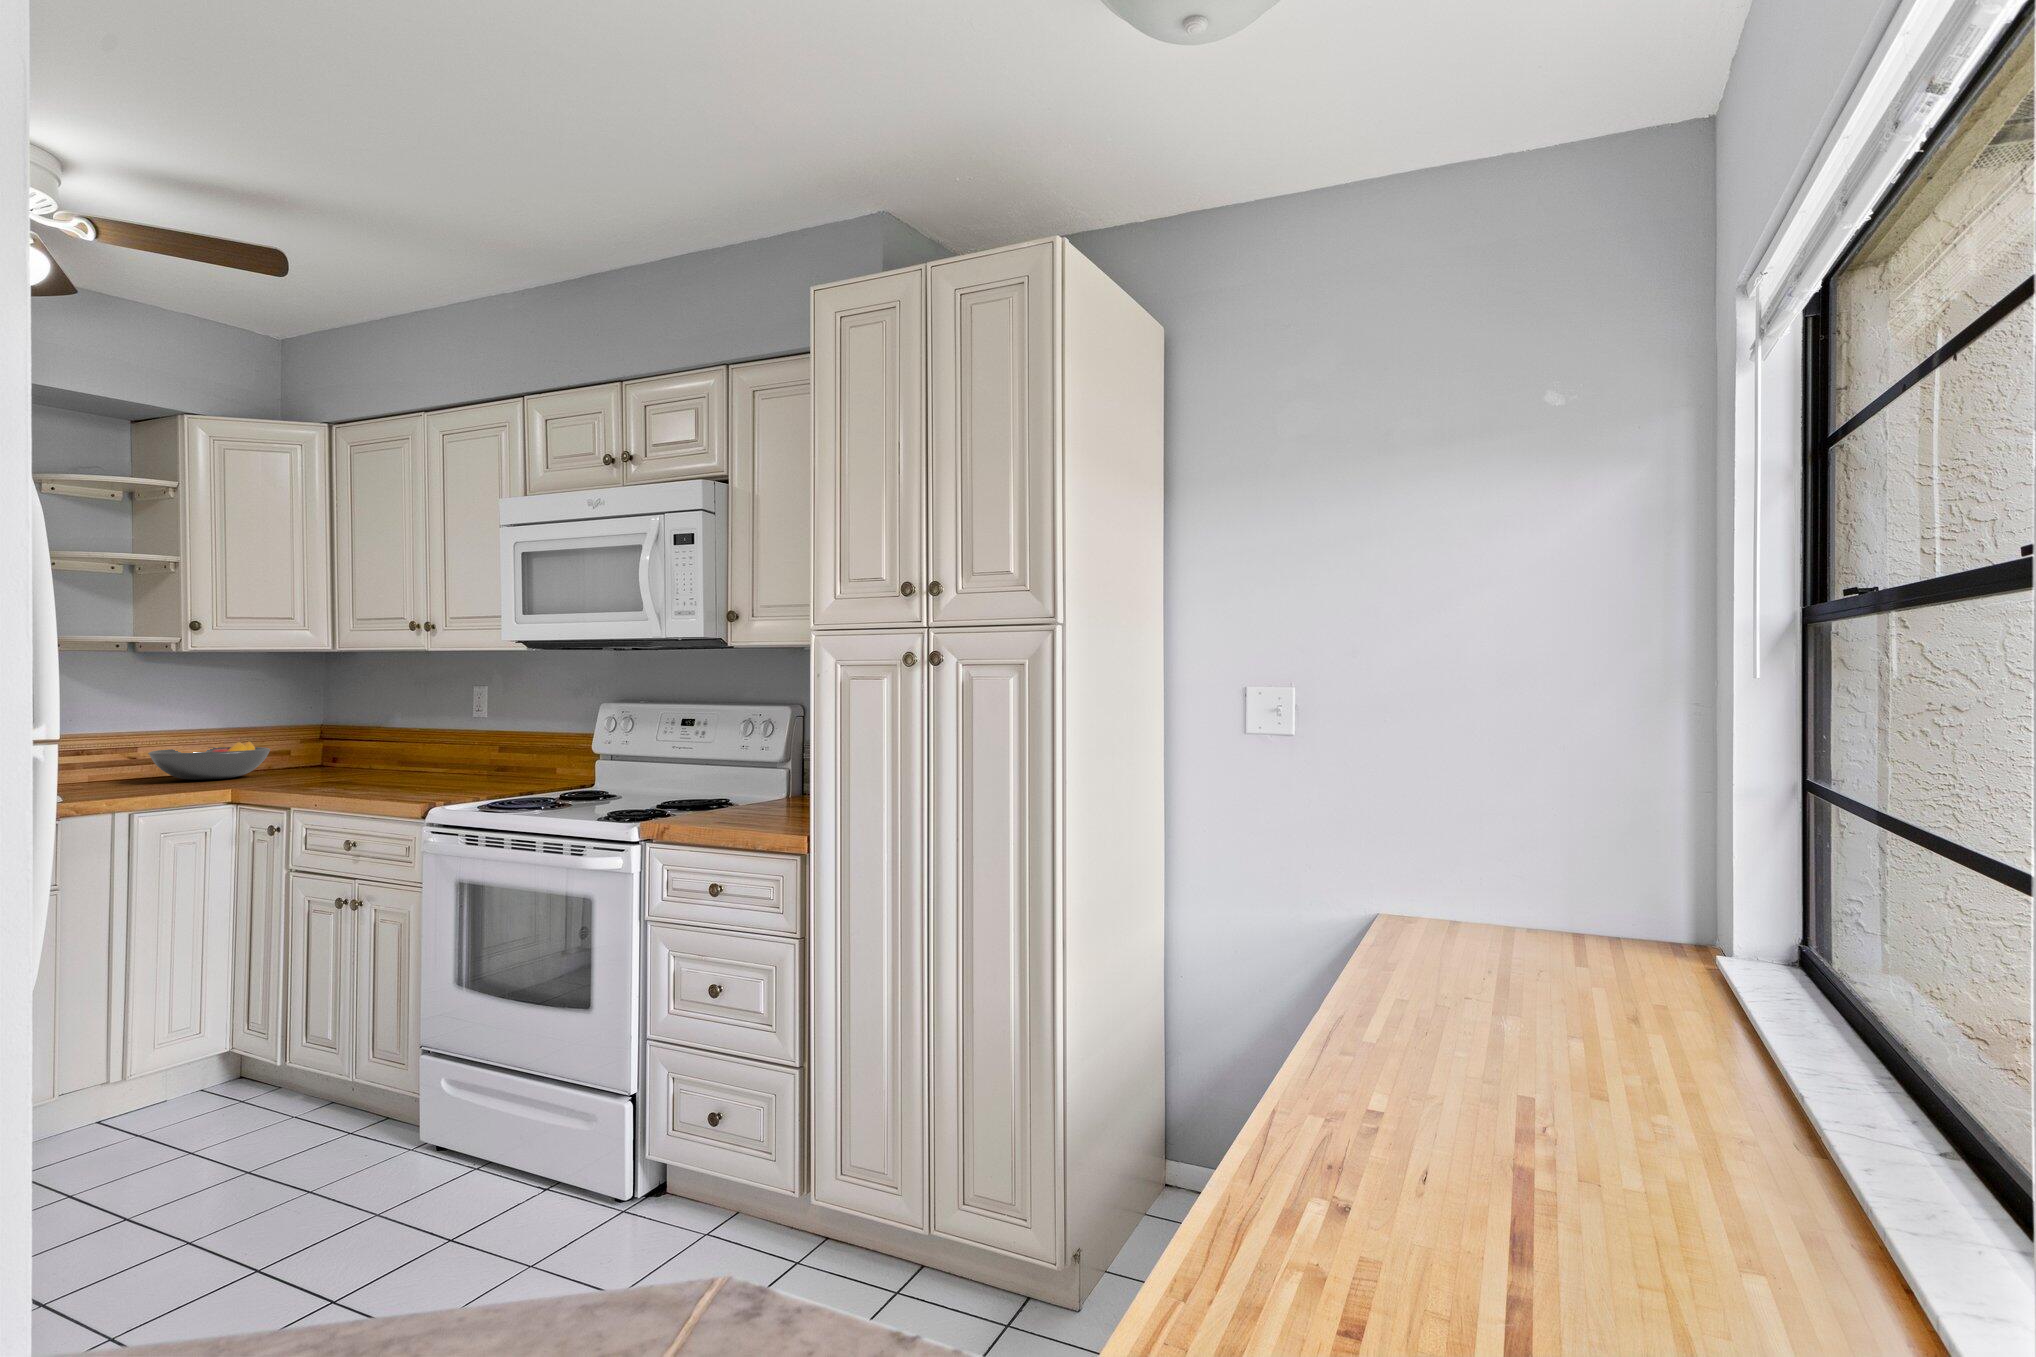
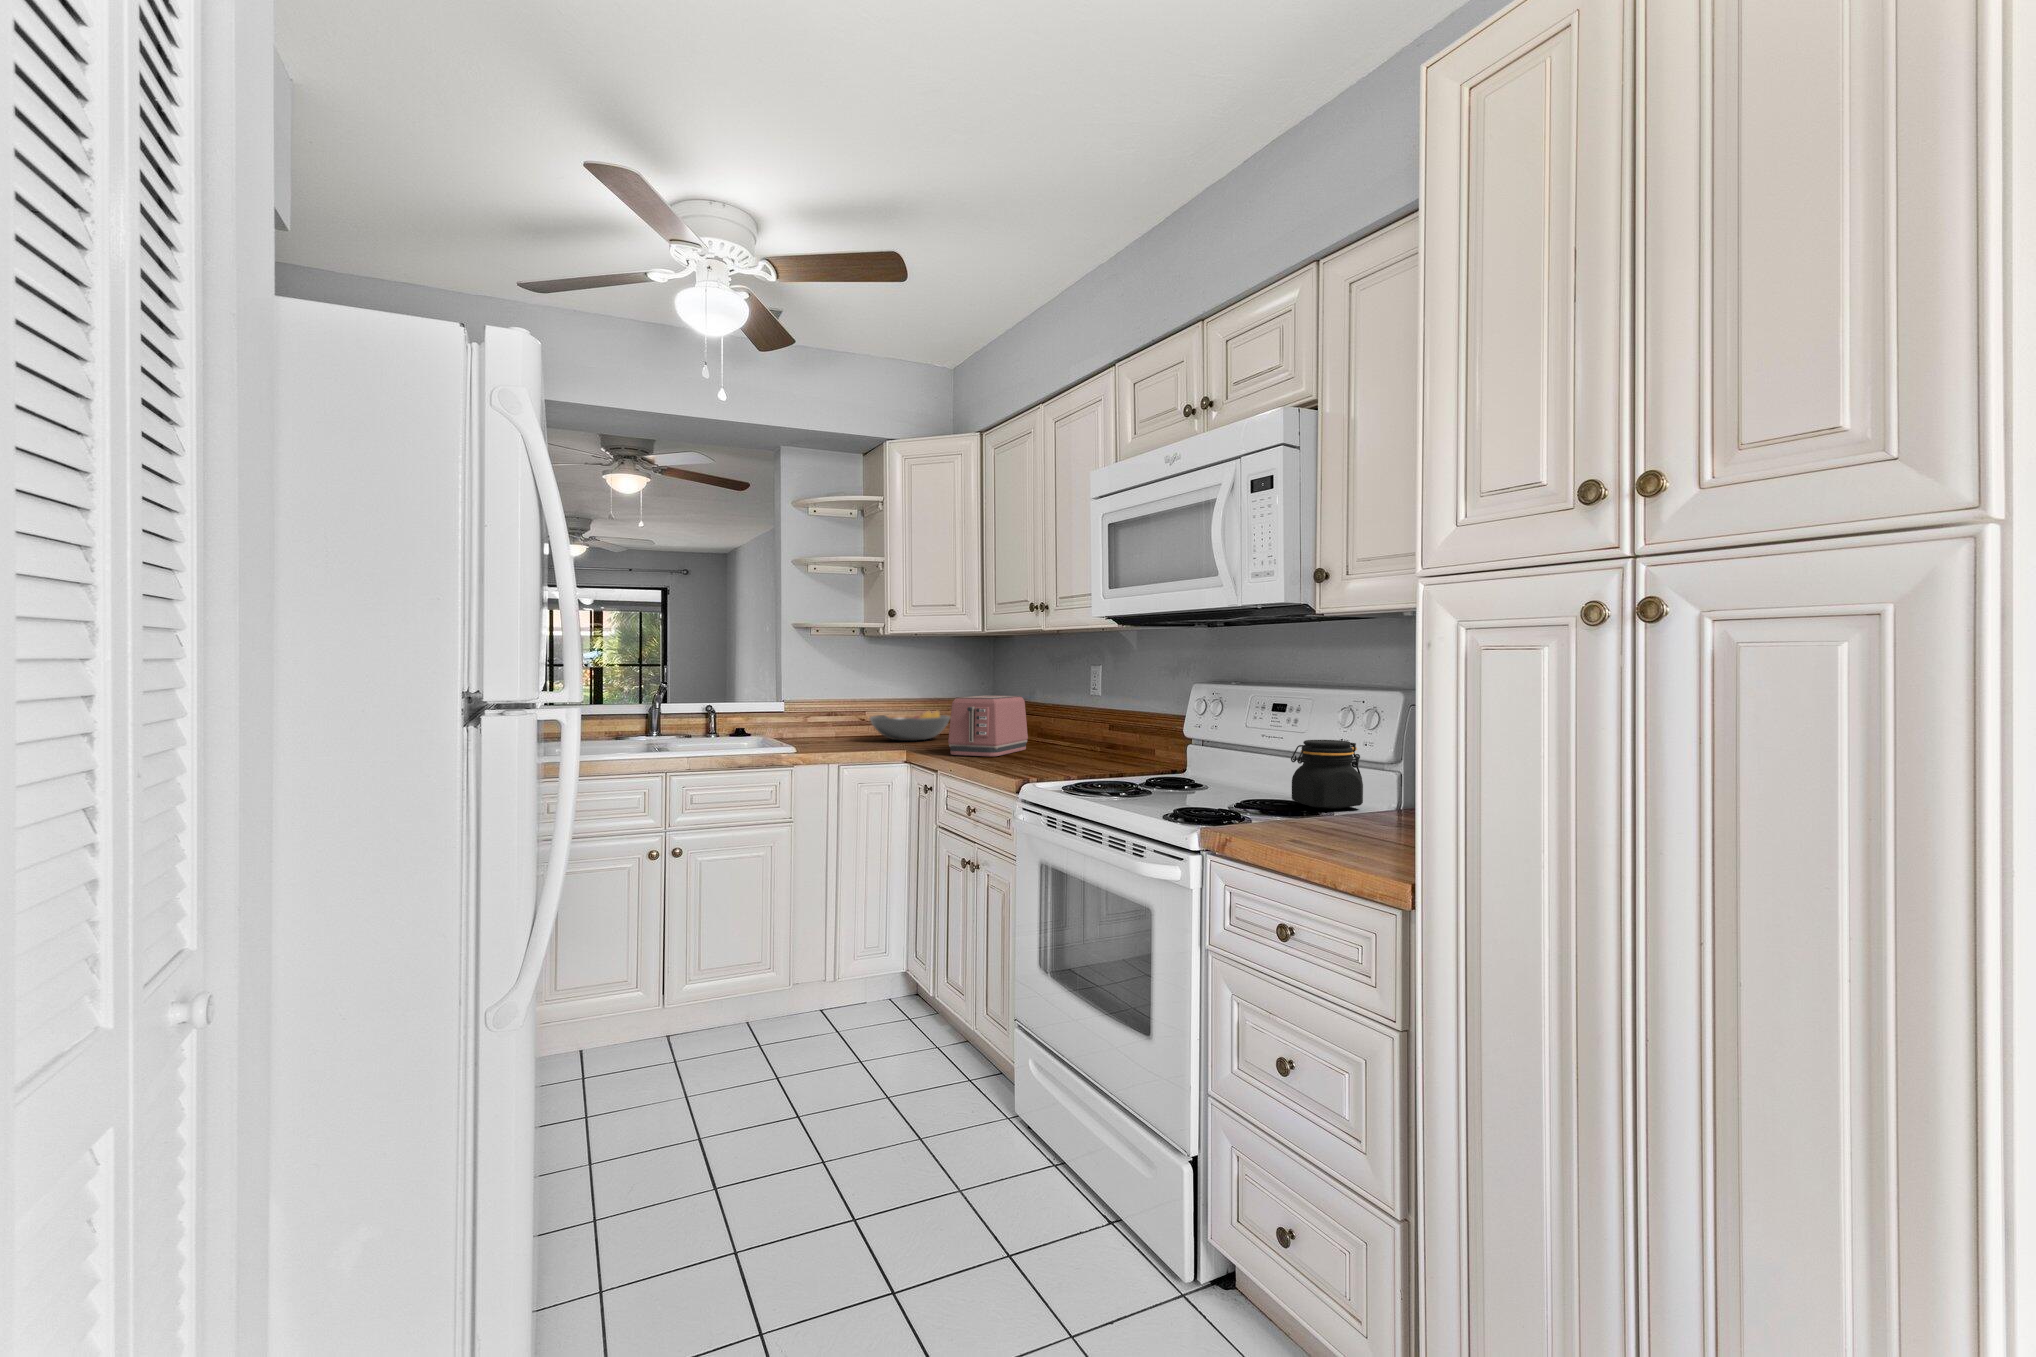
toaster: none [297,721,391,789] -> present [948,695,1028,756]
jar: none [703,748,759,804] -> present [1291,740,1363,809]

